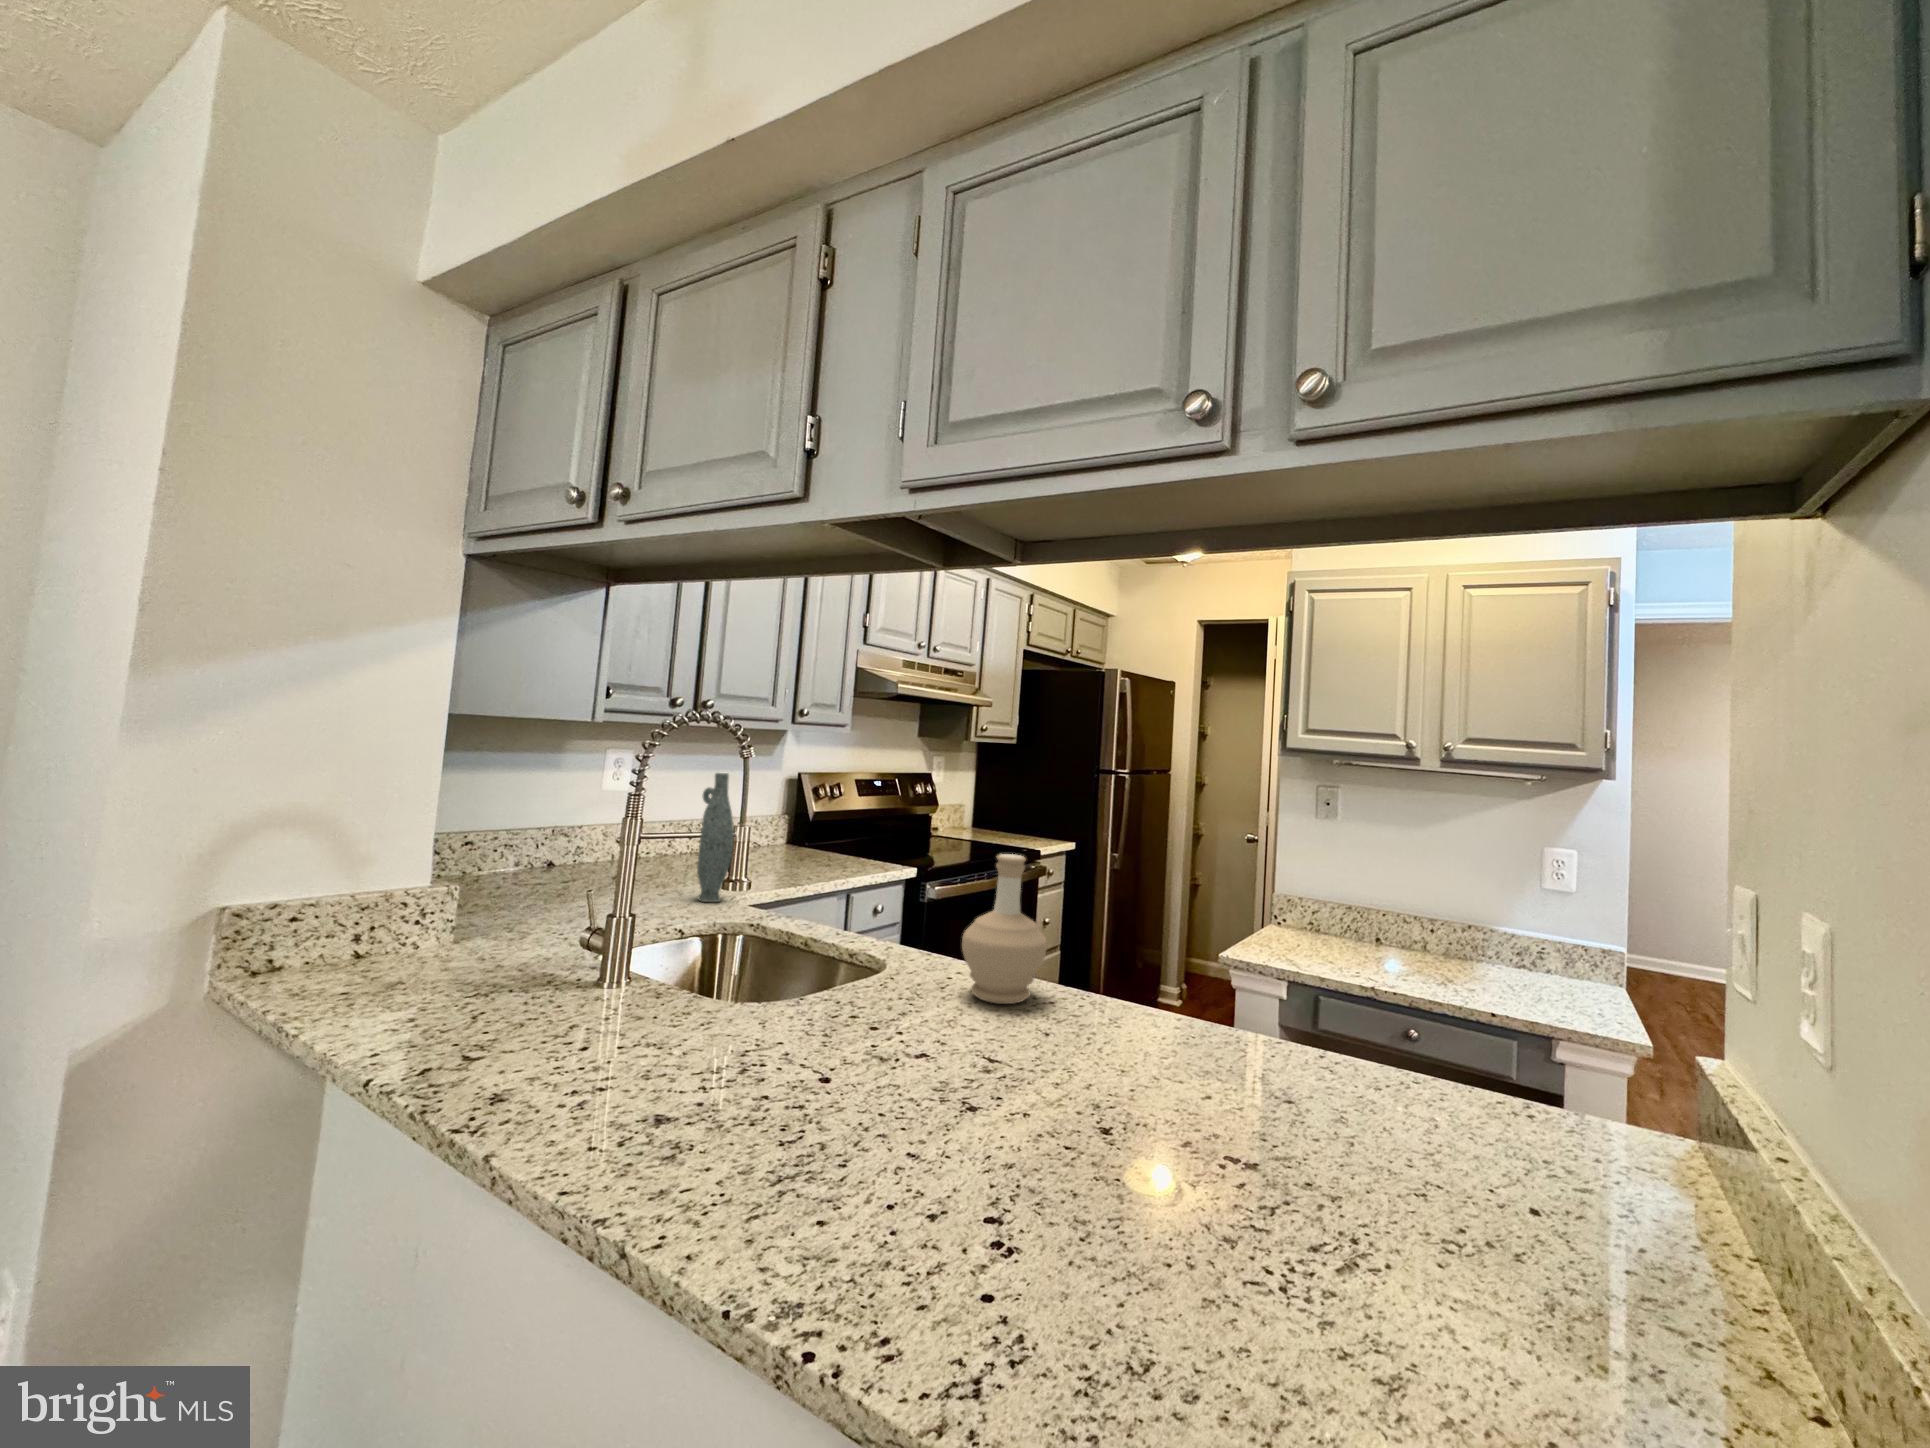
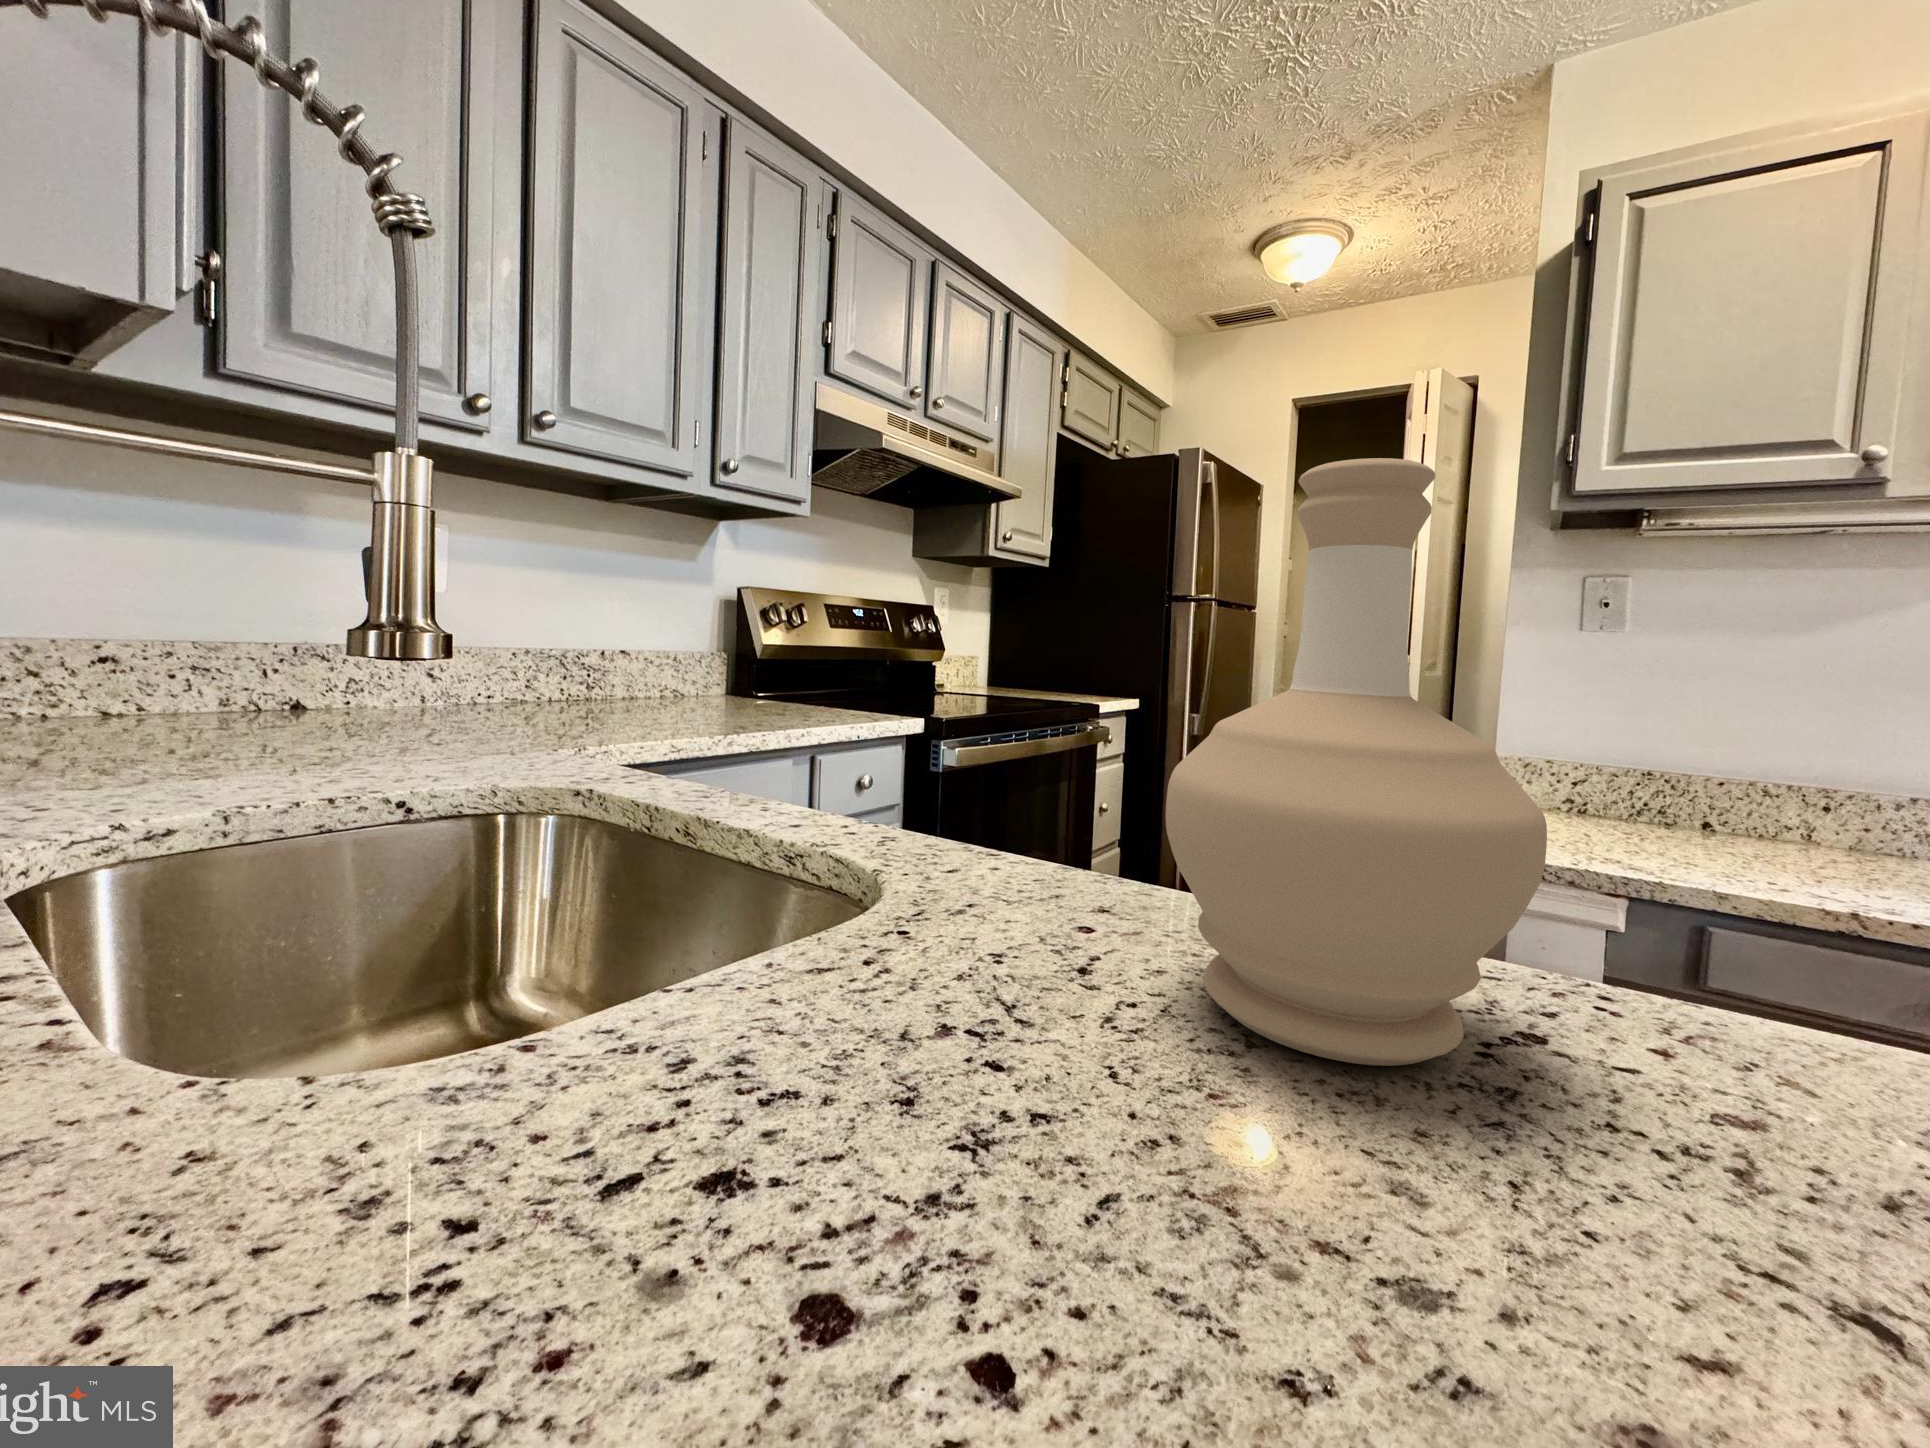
vase: present [697,773,734,902] -> none [486,489,559,754]

